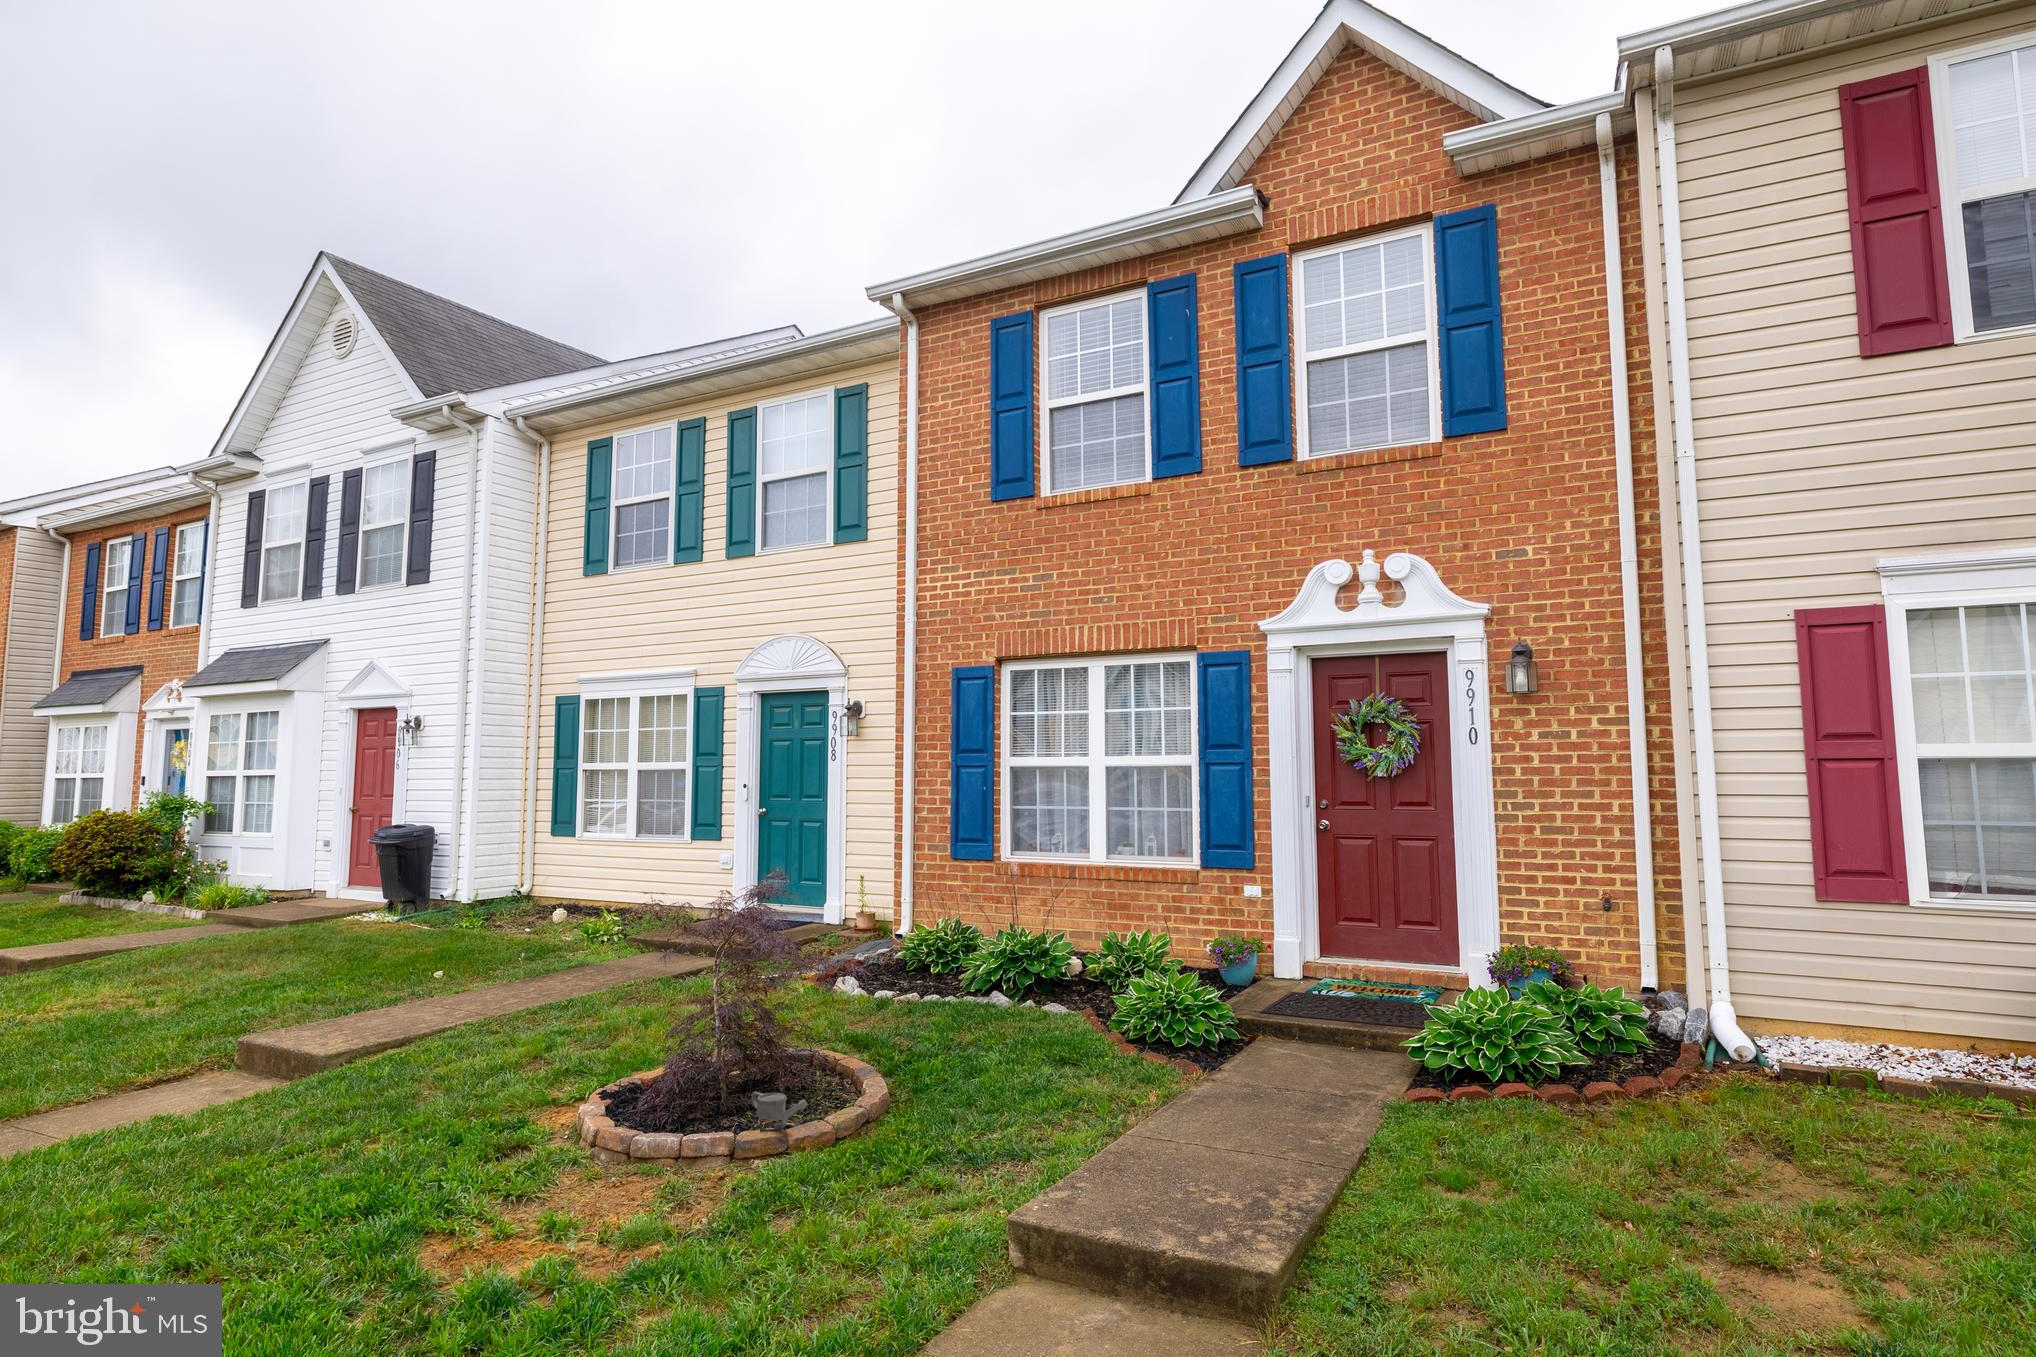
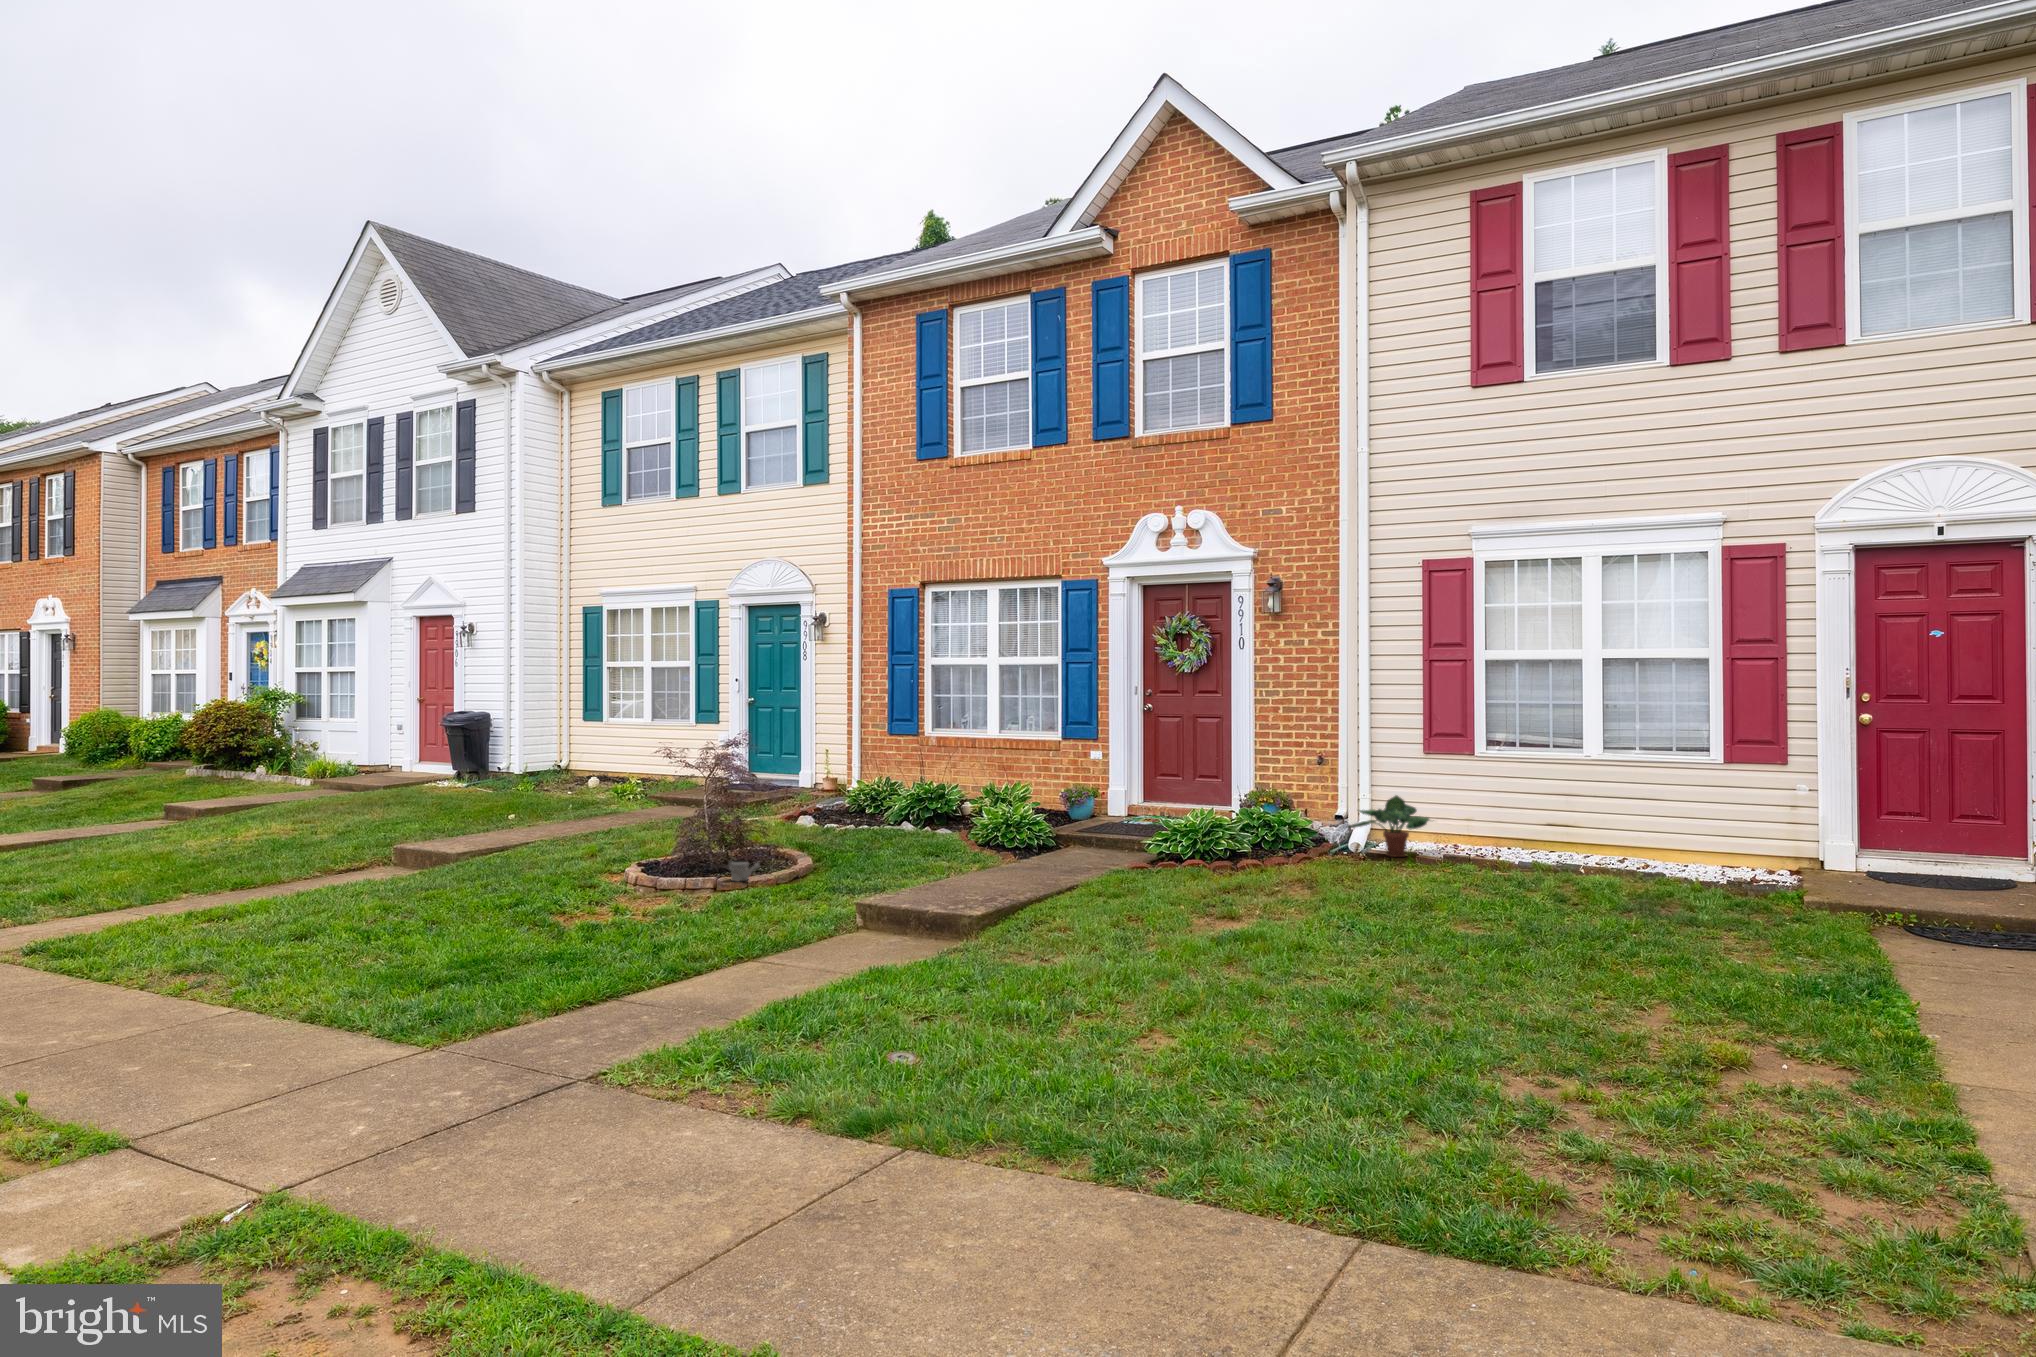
potted plant: none [1697,965,1864,1063] -> present [1347,795,1430,857]

